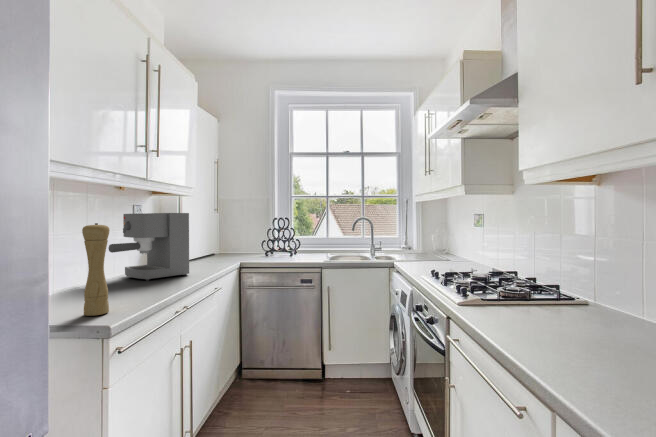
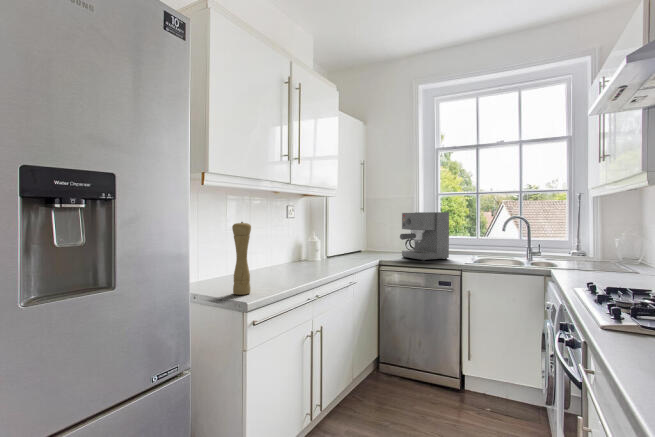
coffee maker: present [109,213,189,280] -> present [400,212,449,261]

